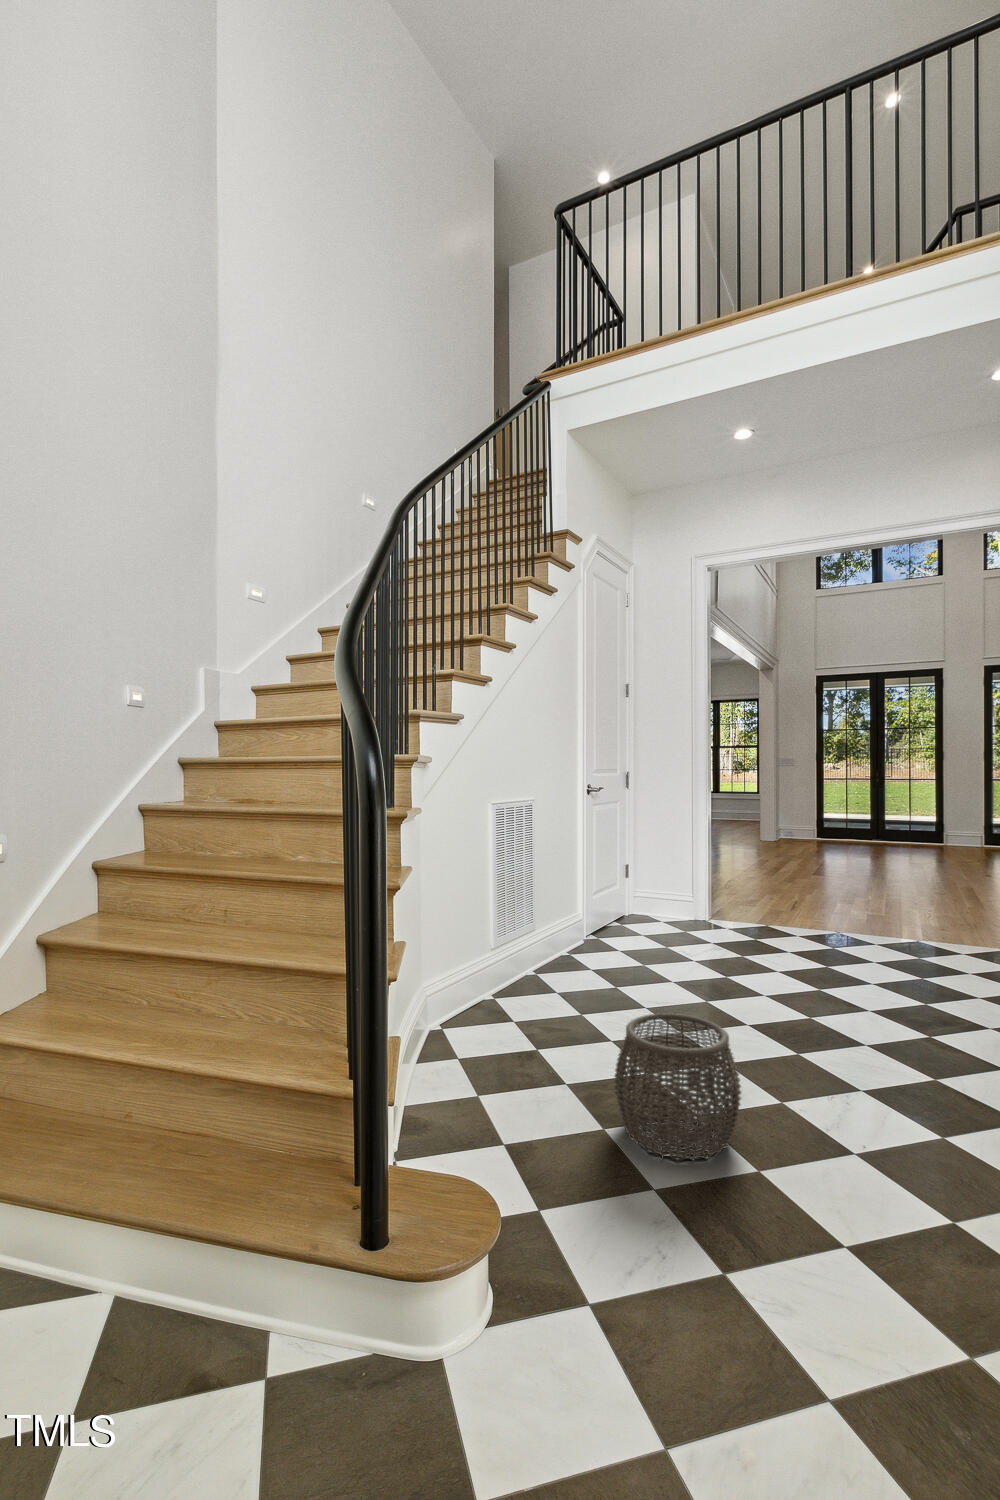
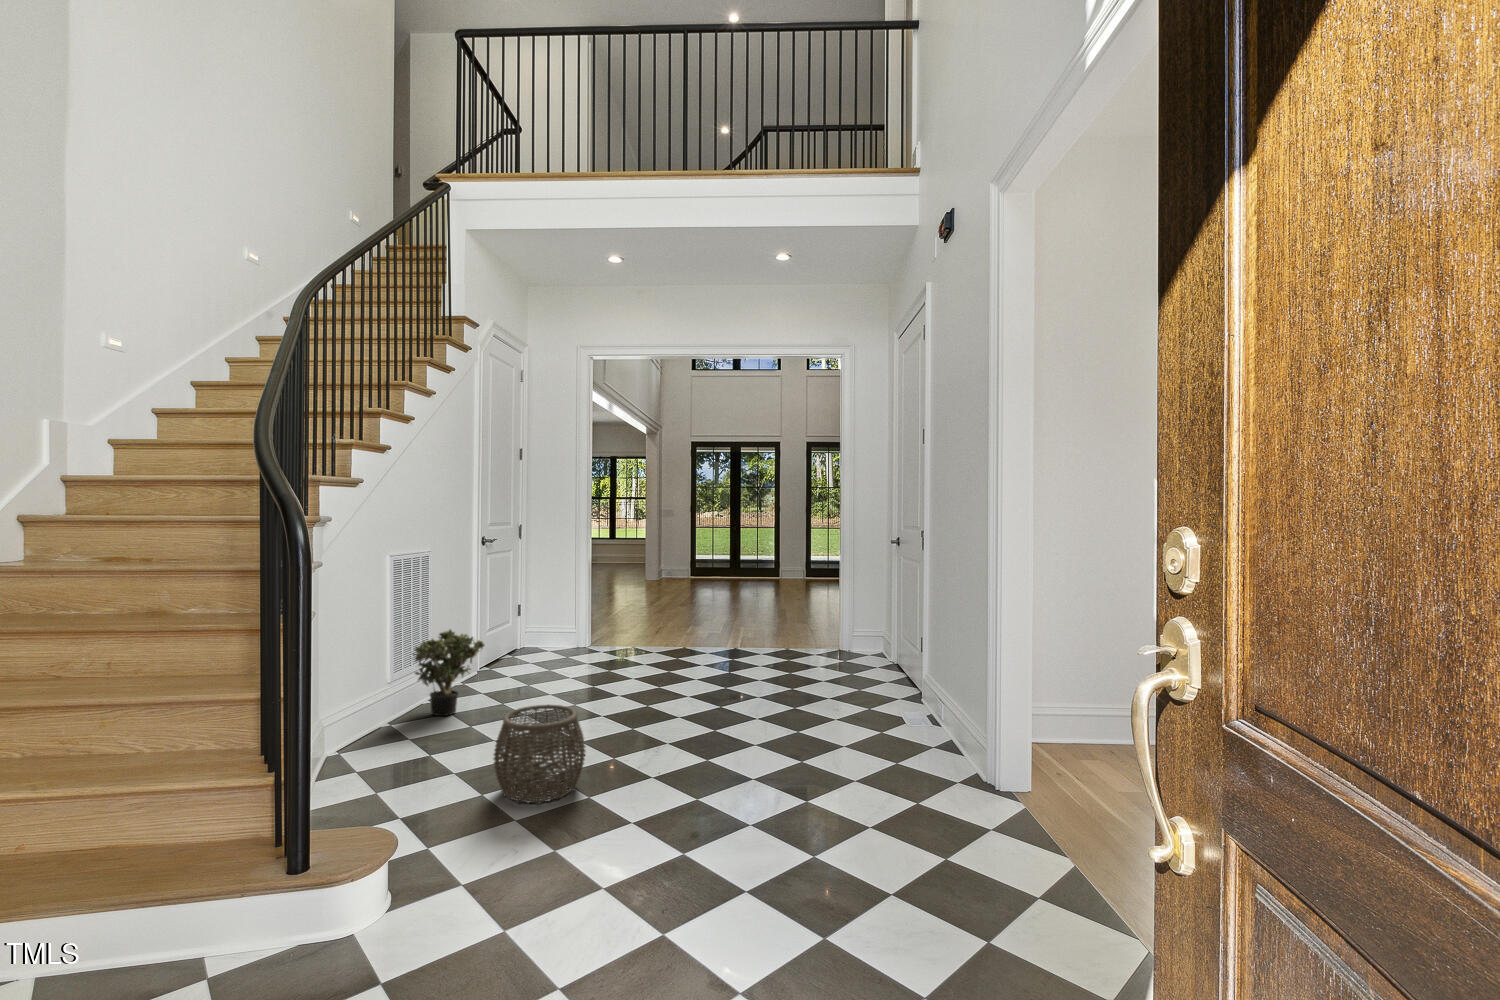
potted plant: none [514,893,595,995] -> present [413,630,484,716]

